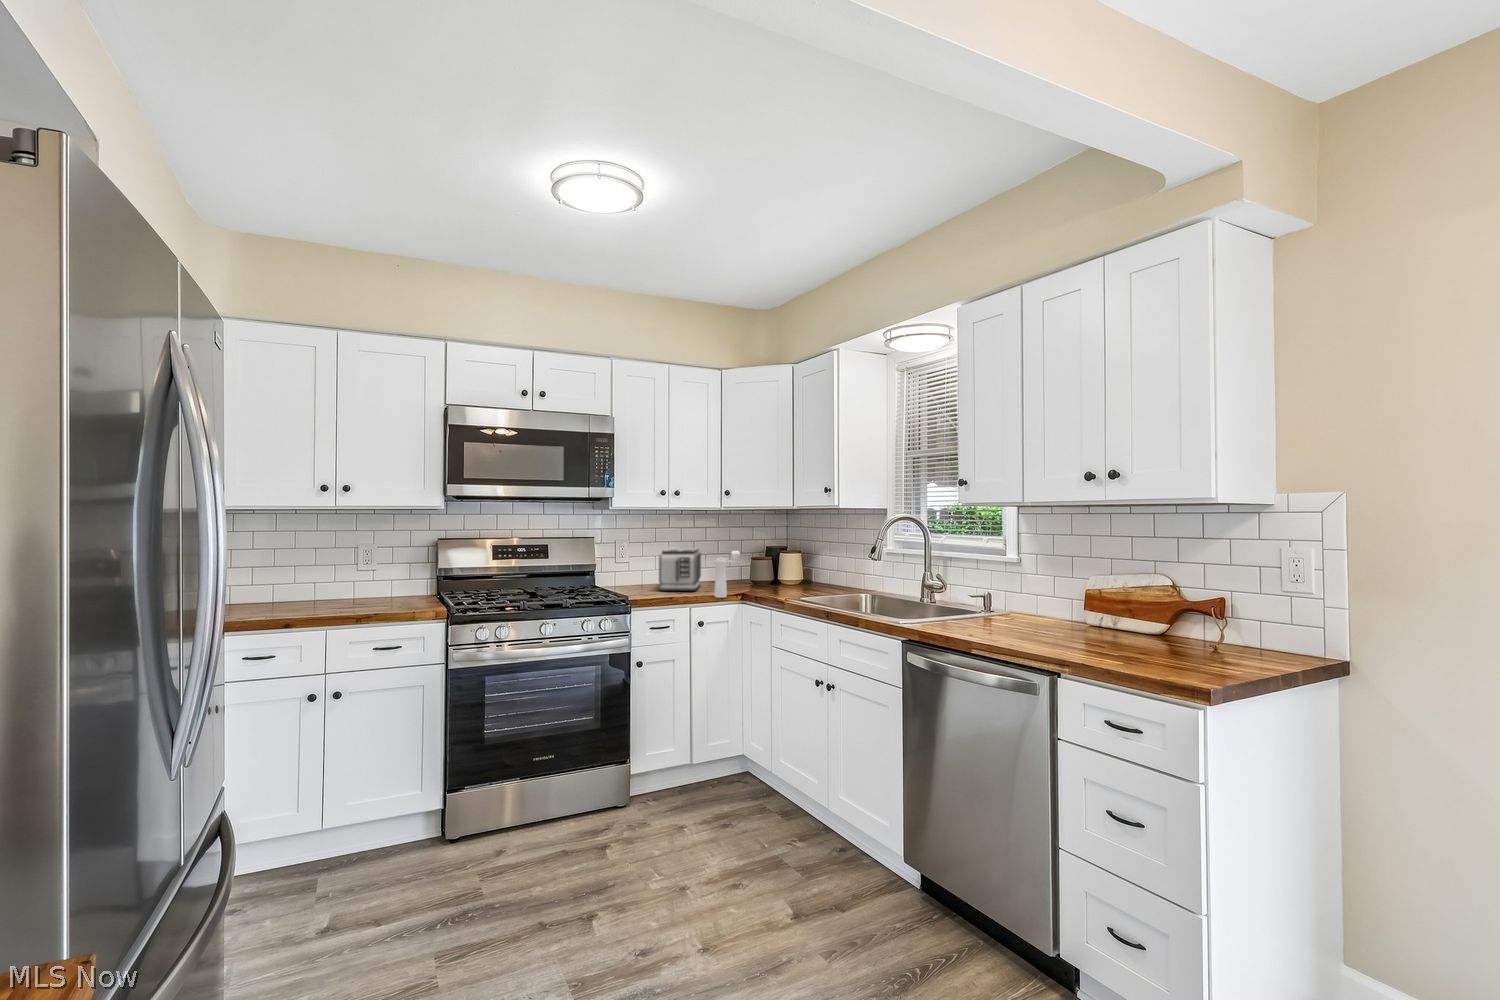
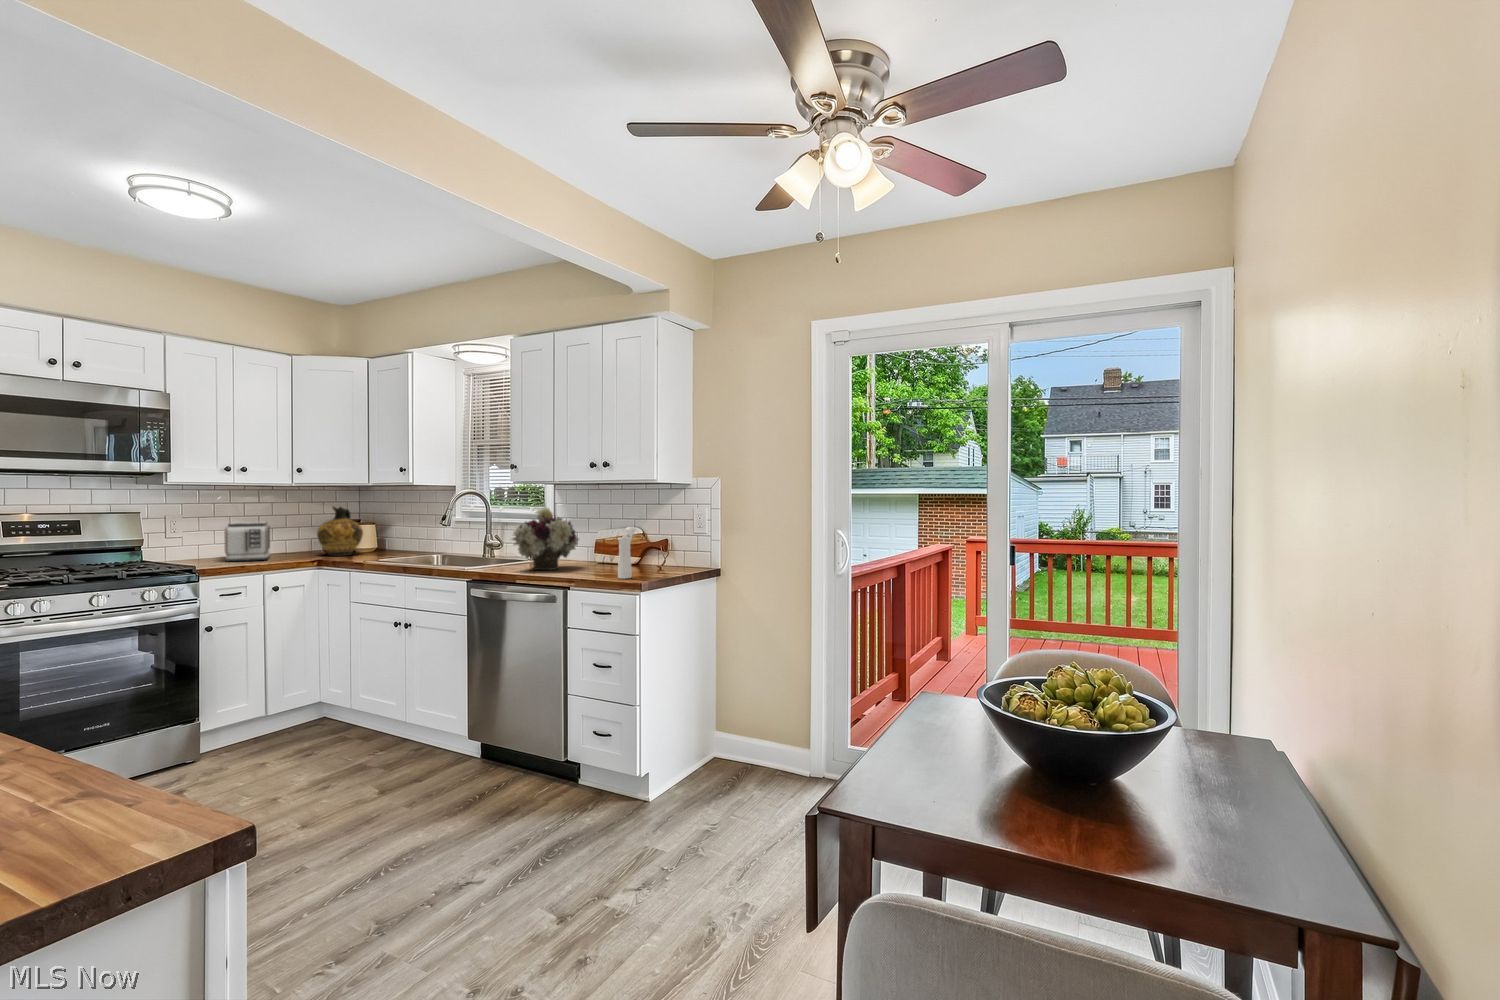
ceramic jug: none [743,533,788,589] -> present [317,507,363,555]
flower arrangement: none [961,542,1064,636] -> present [512,508,579,570]
pepper mill: present [715,551,740,598] -> present [618,527,636,579]

